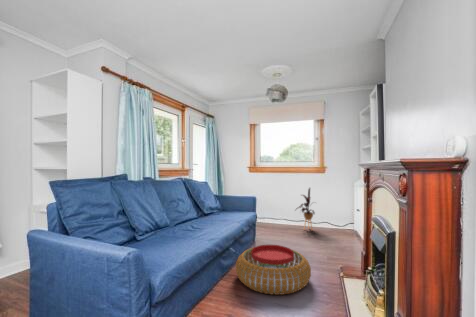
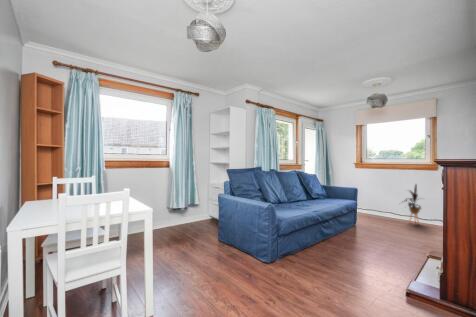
pouf: present [236,245,311,295] -> none [333,223,395,256]

